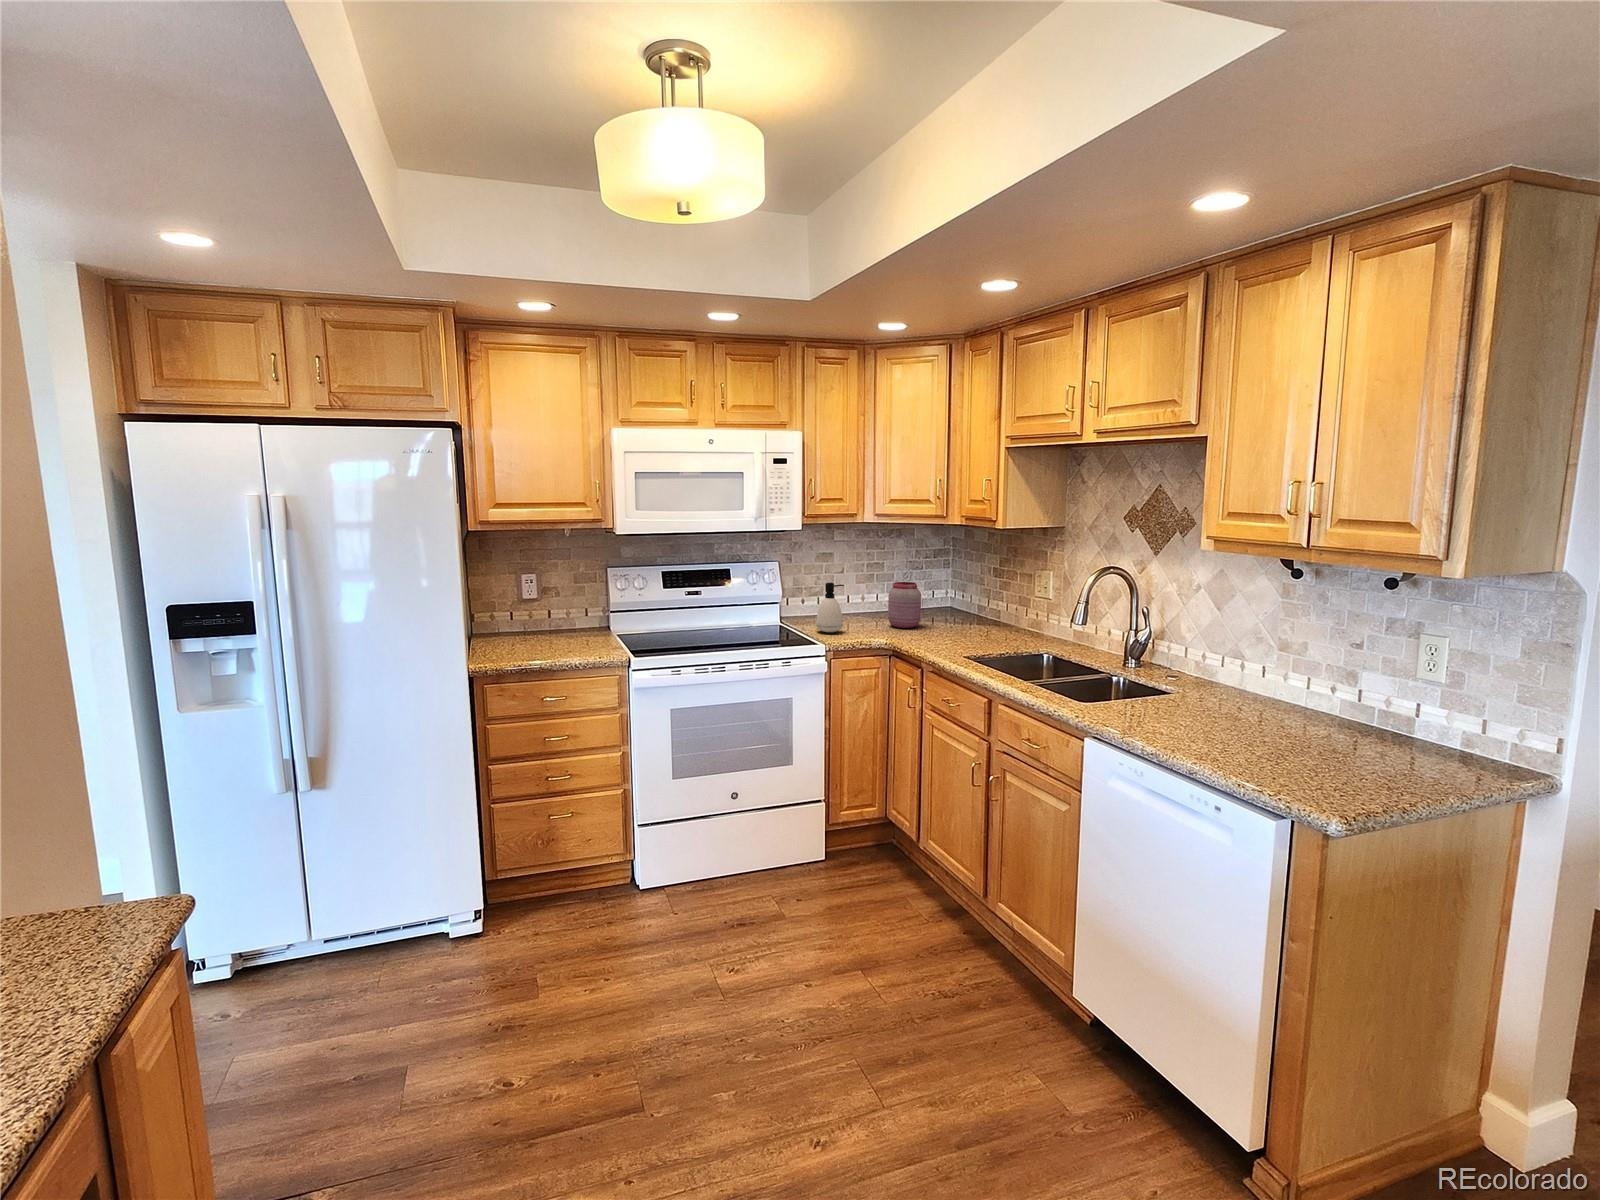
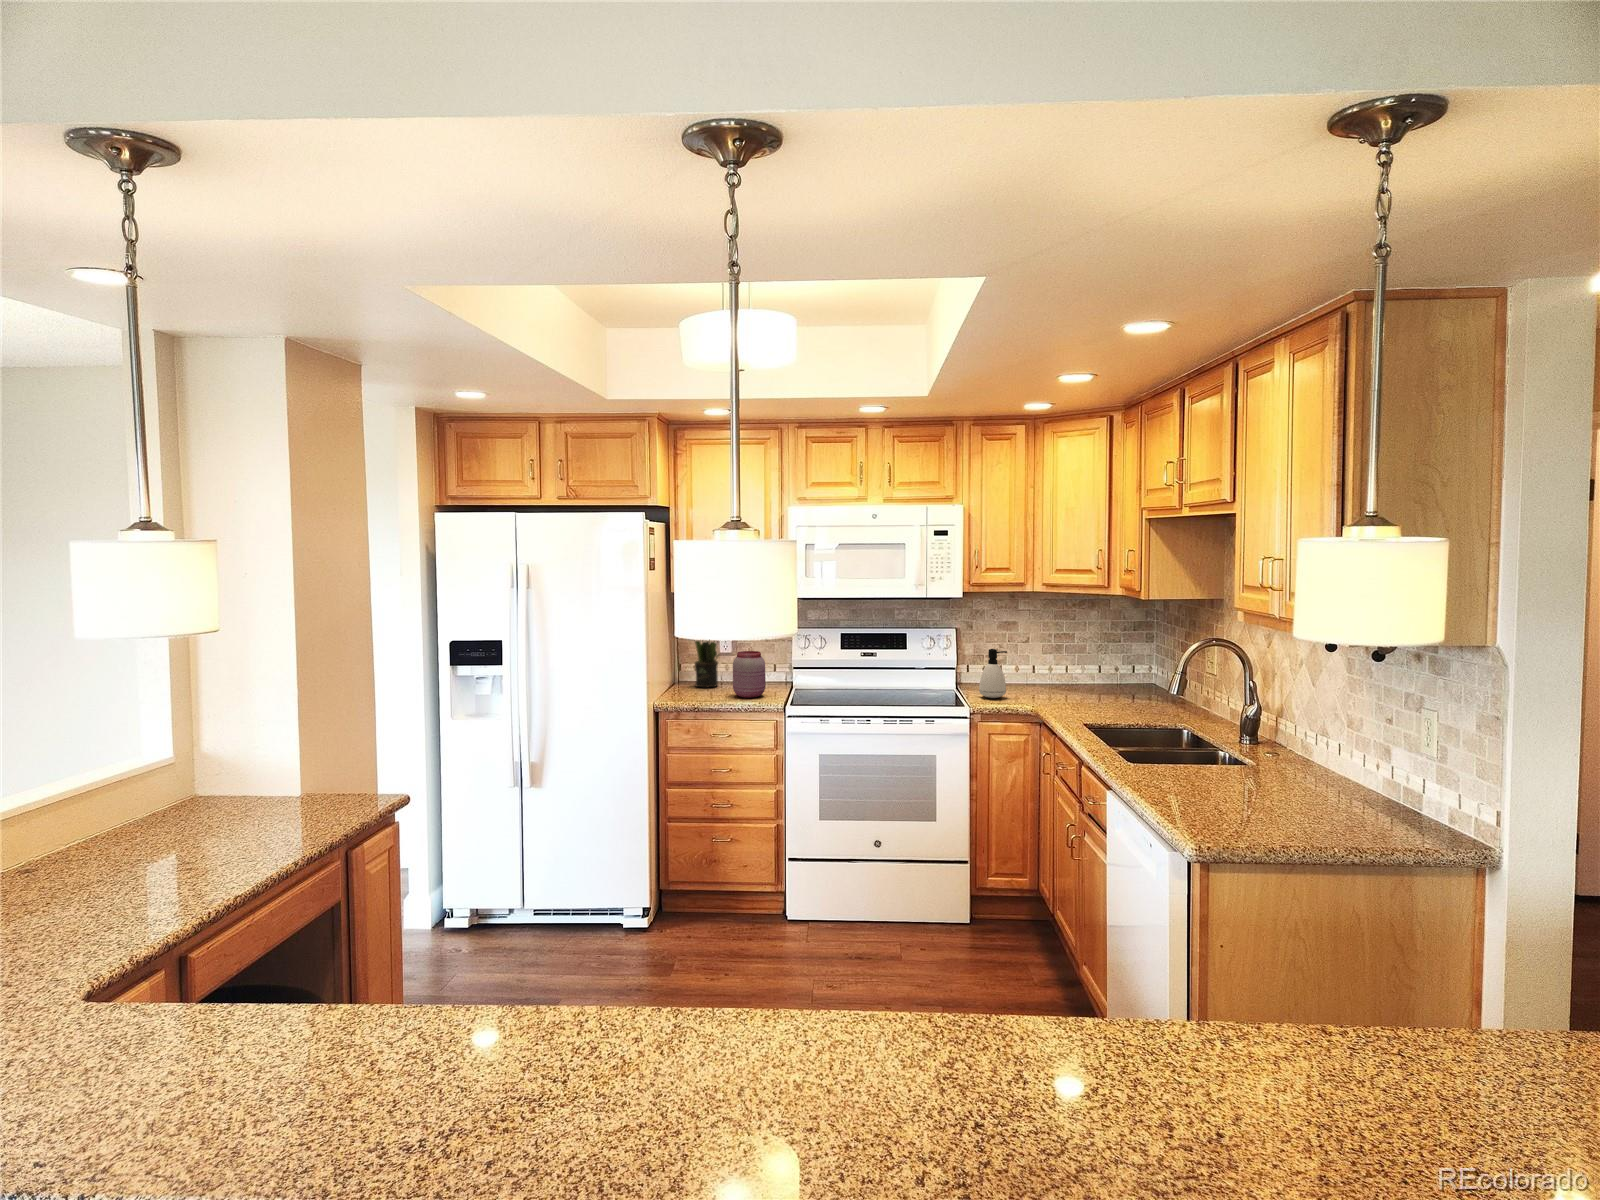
potted plant: none [492,566,523,641] -> present [695,641,719,687]
jar: present [888,582,921,628] -> present [733,651,765,698]

